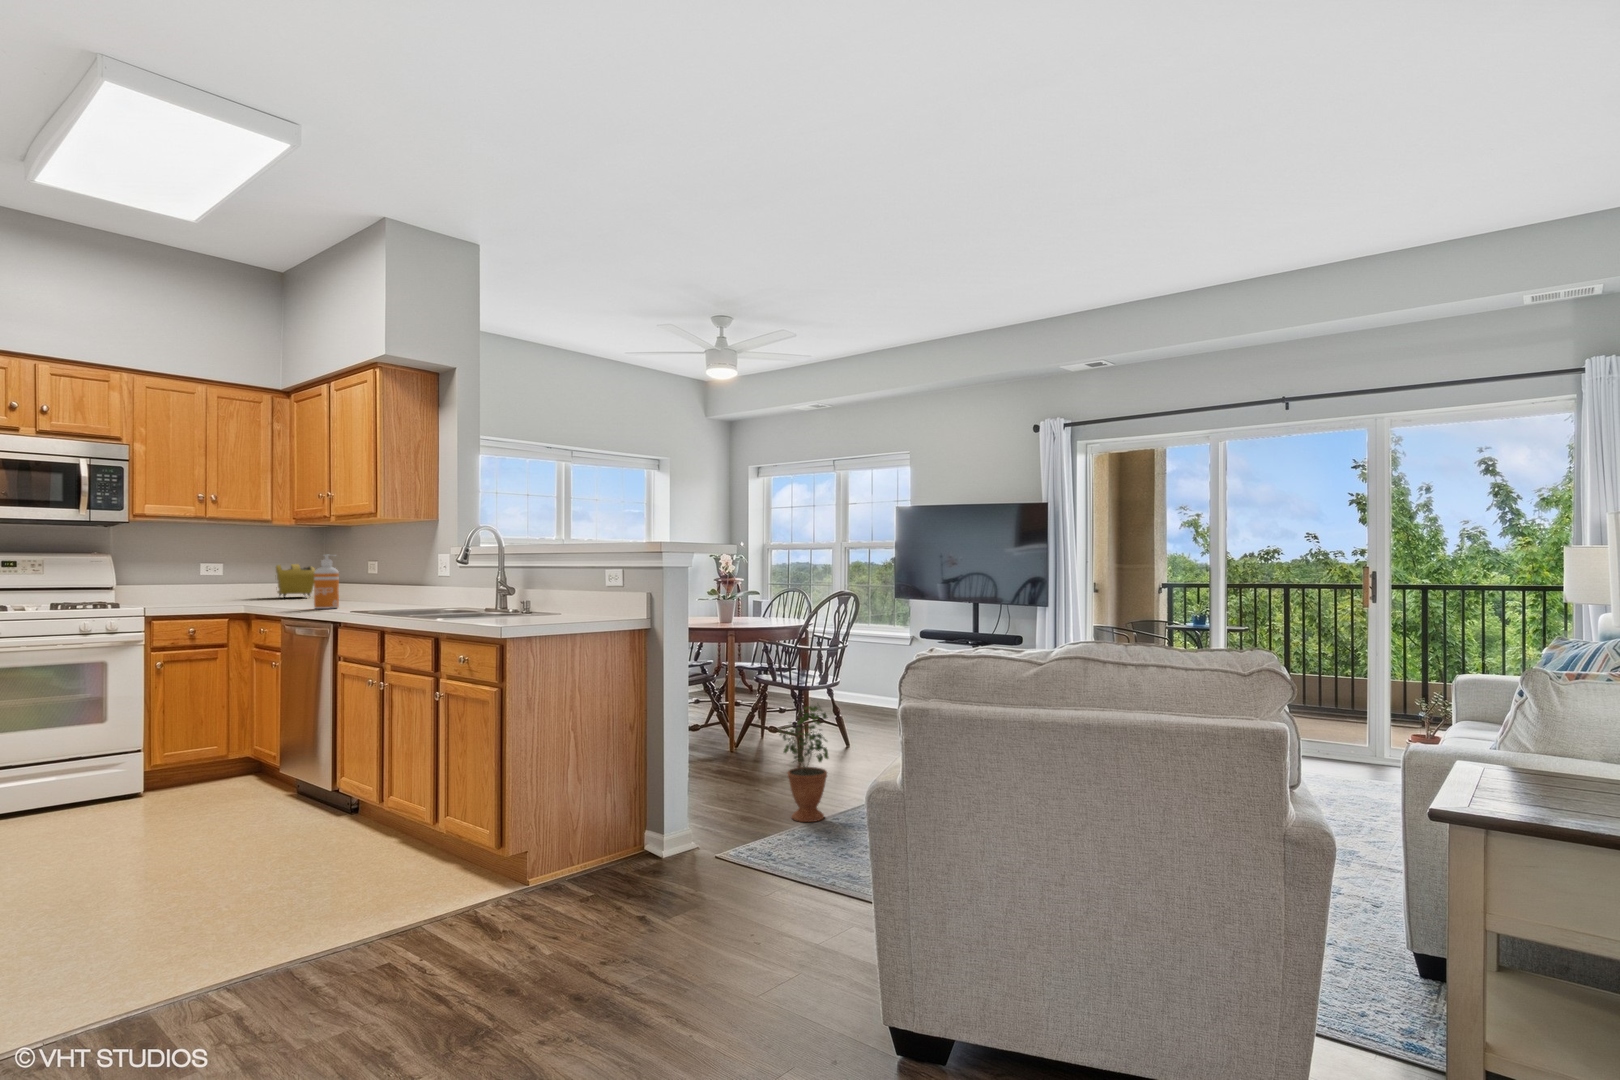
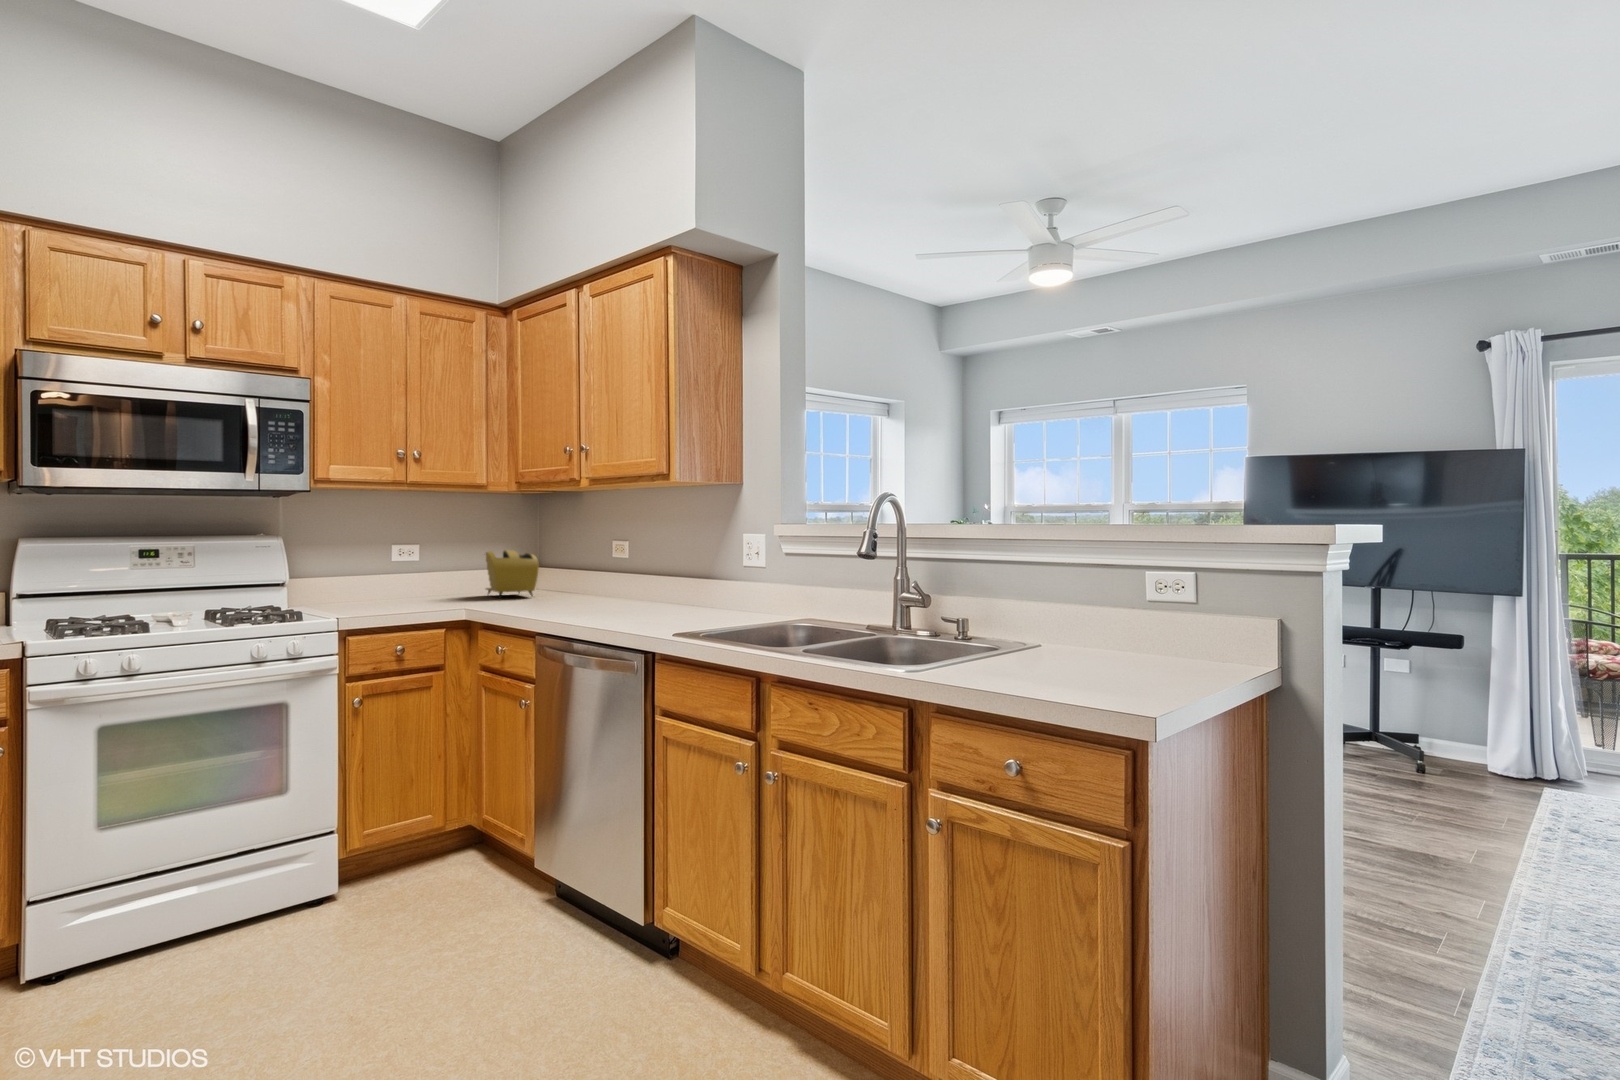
soap dispenser: present [314,555,339,609] -> none [588,540,622,624]
potted plant: present [780,706,828,822] -> none [1380,790,1484,1009]

